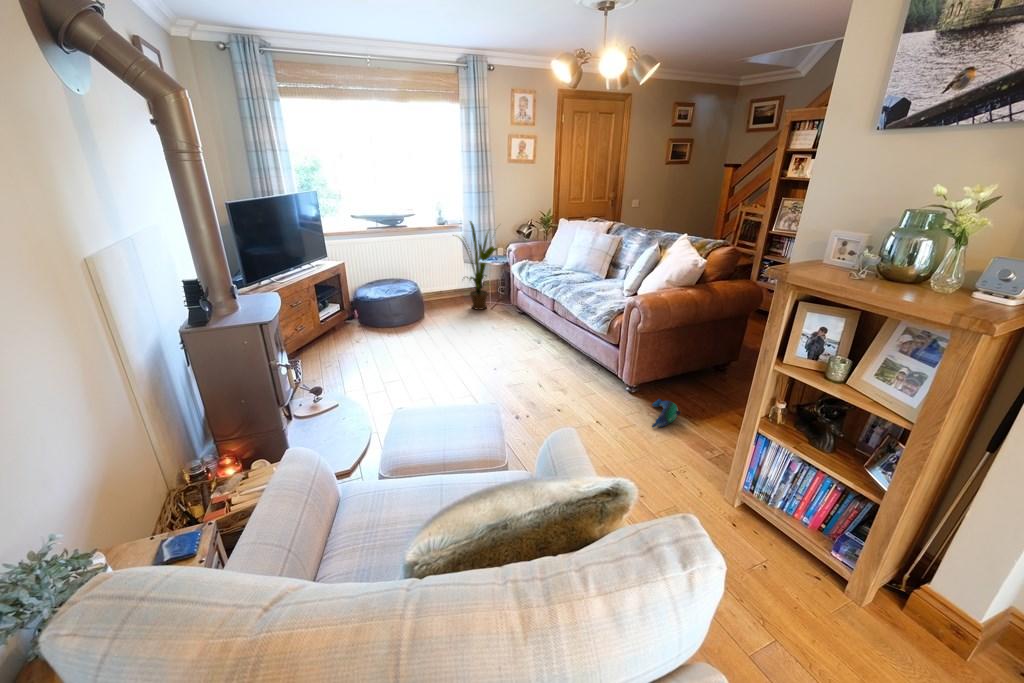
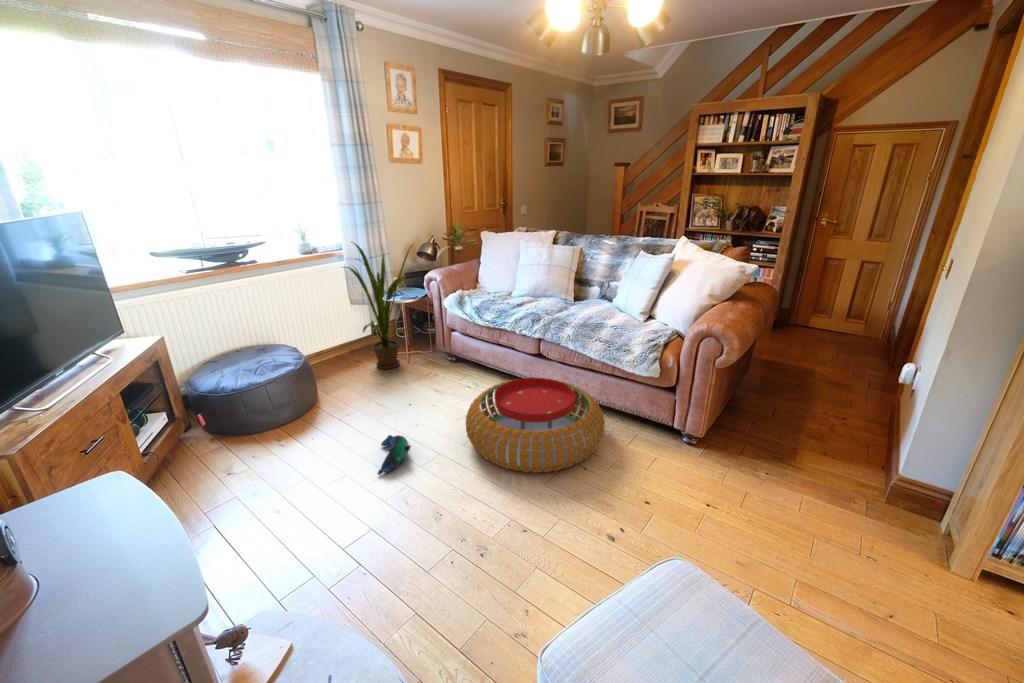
pouf: none [476,324,571,383] -> present [466,378,605,473]
plush toy: present [652,399,681,427] -> present [378,435,411,475]

